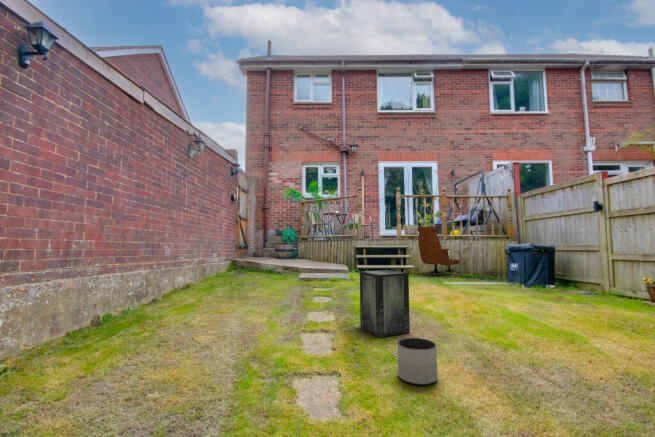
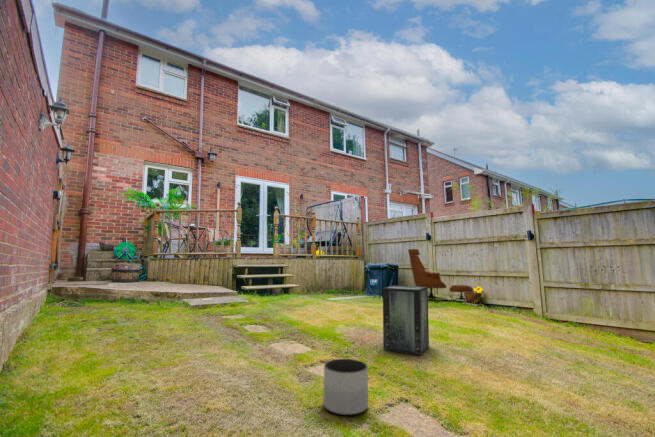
lounge chair: present [417,227,459,276] -> present [408,249,473,302]
planter: present [398,338,437,385] -> present [323,359,368,415]

